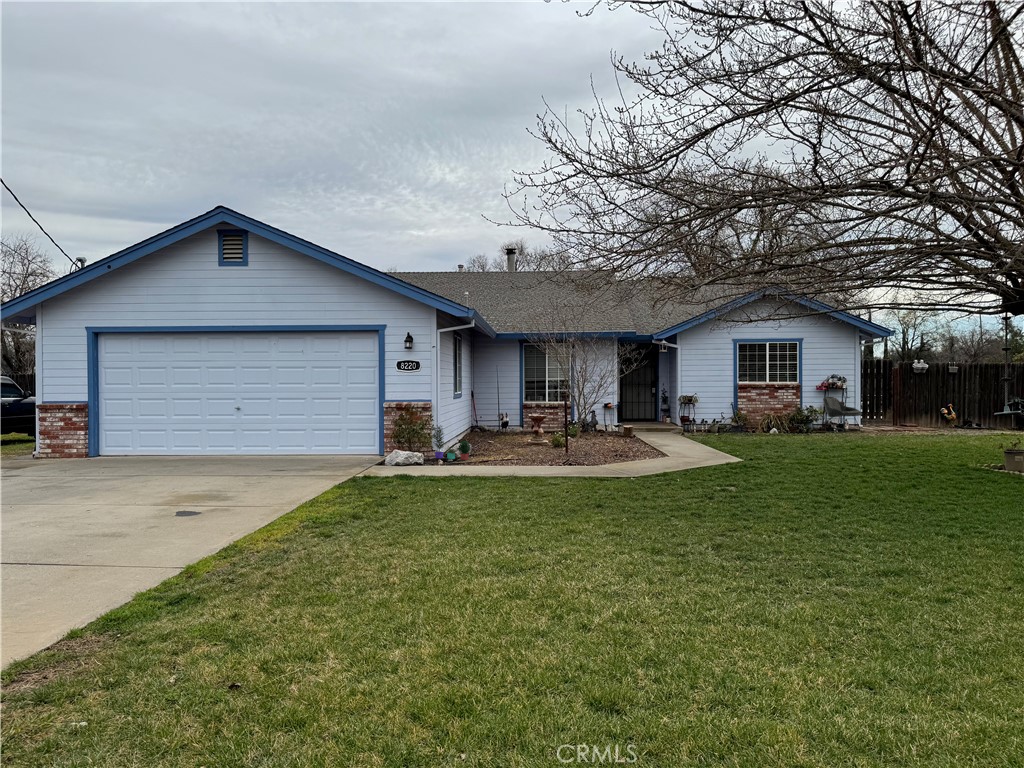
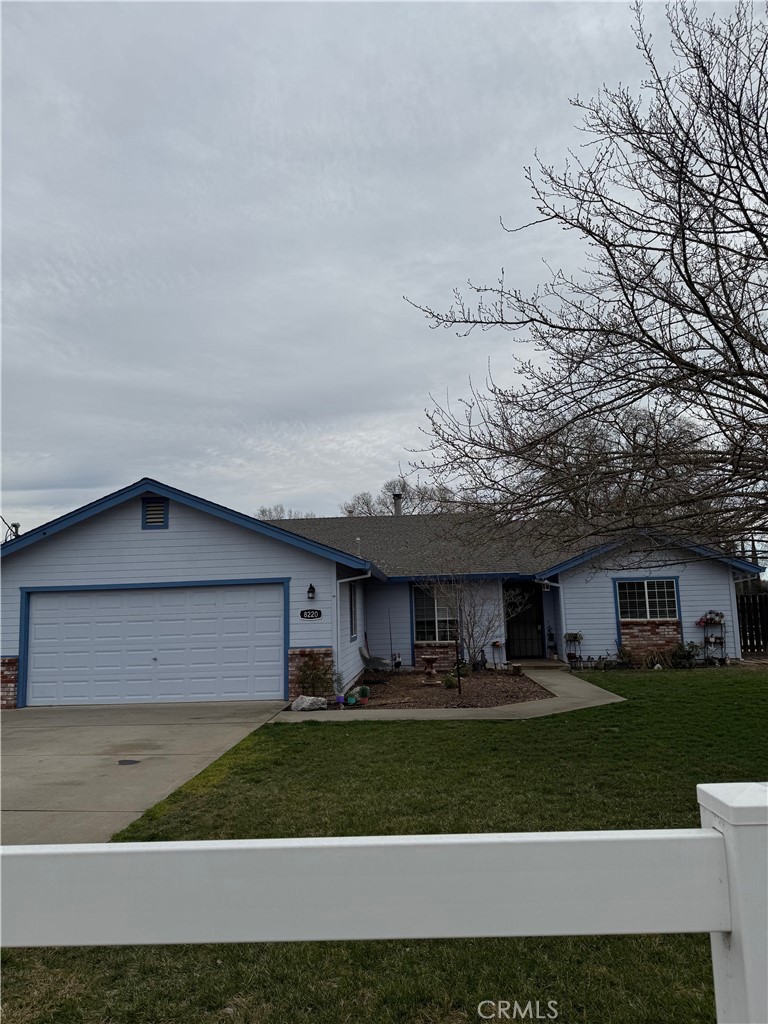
lounge chair: present [822,397,862,432] -> present [358,647,392,684]

